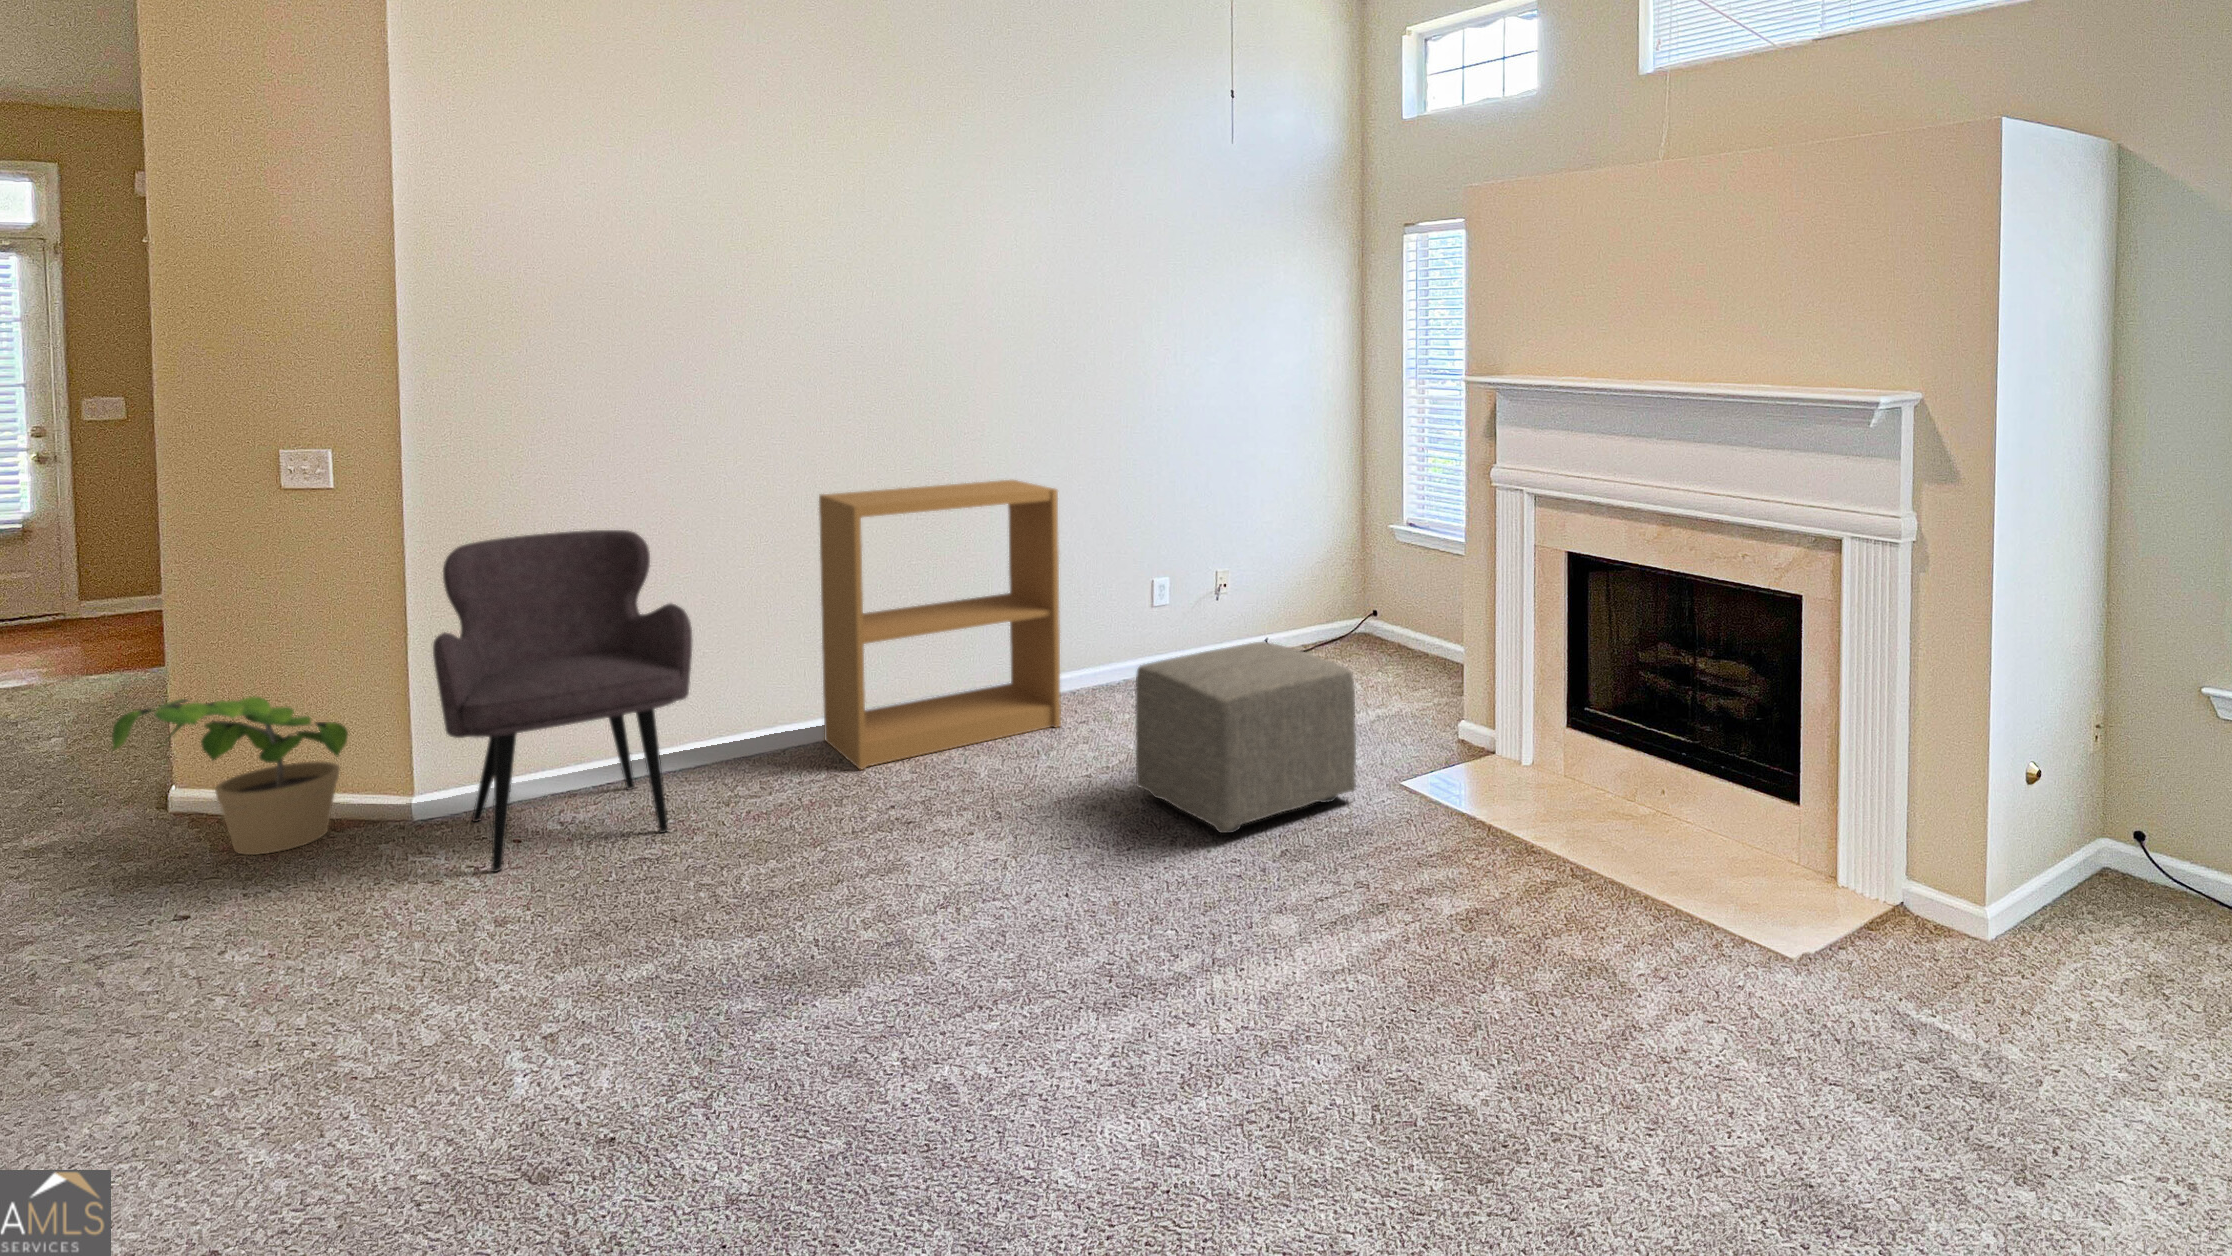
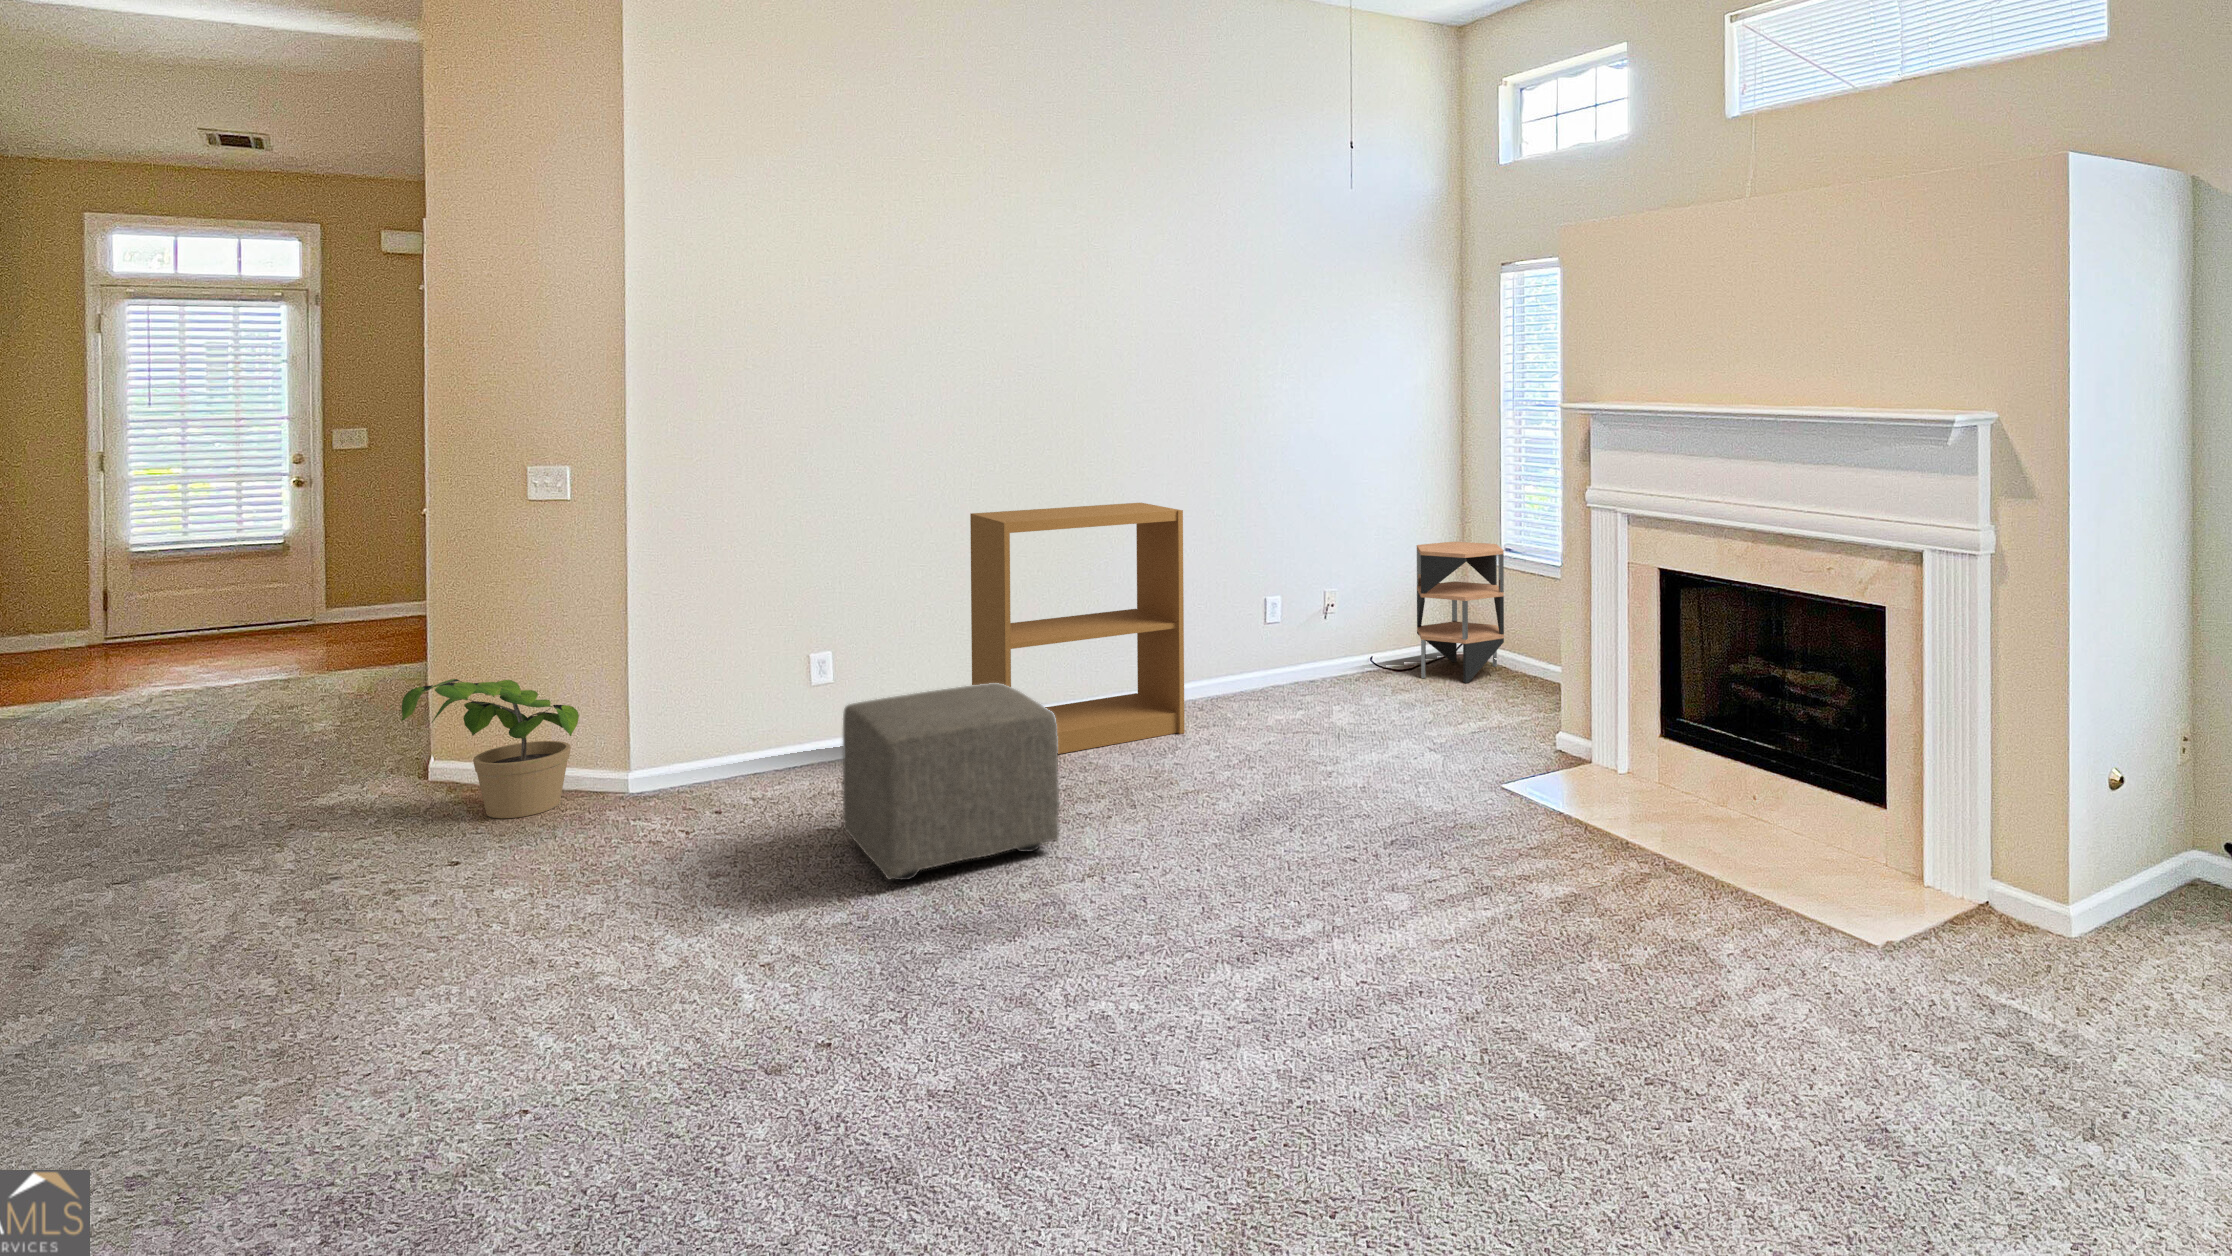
side table: none [1311,515,1401,662] -> present [1417,542,1504,683]
armchair: present [433,530,692,872] -> none [656,542,866,838]
ottoman: present [1135,642,1356,833] -> present [843,683,1059,880]

